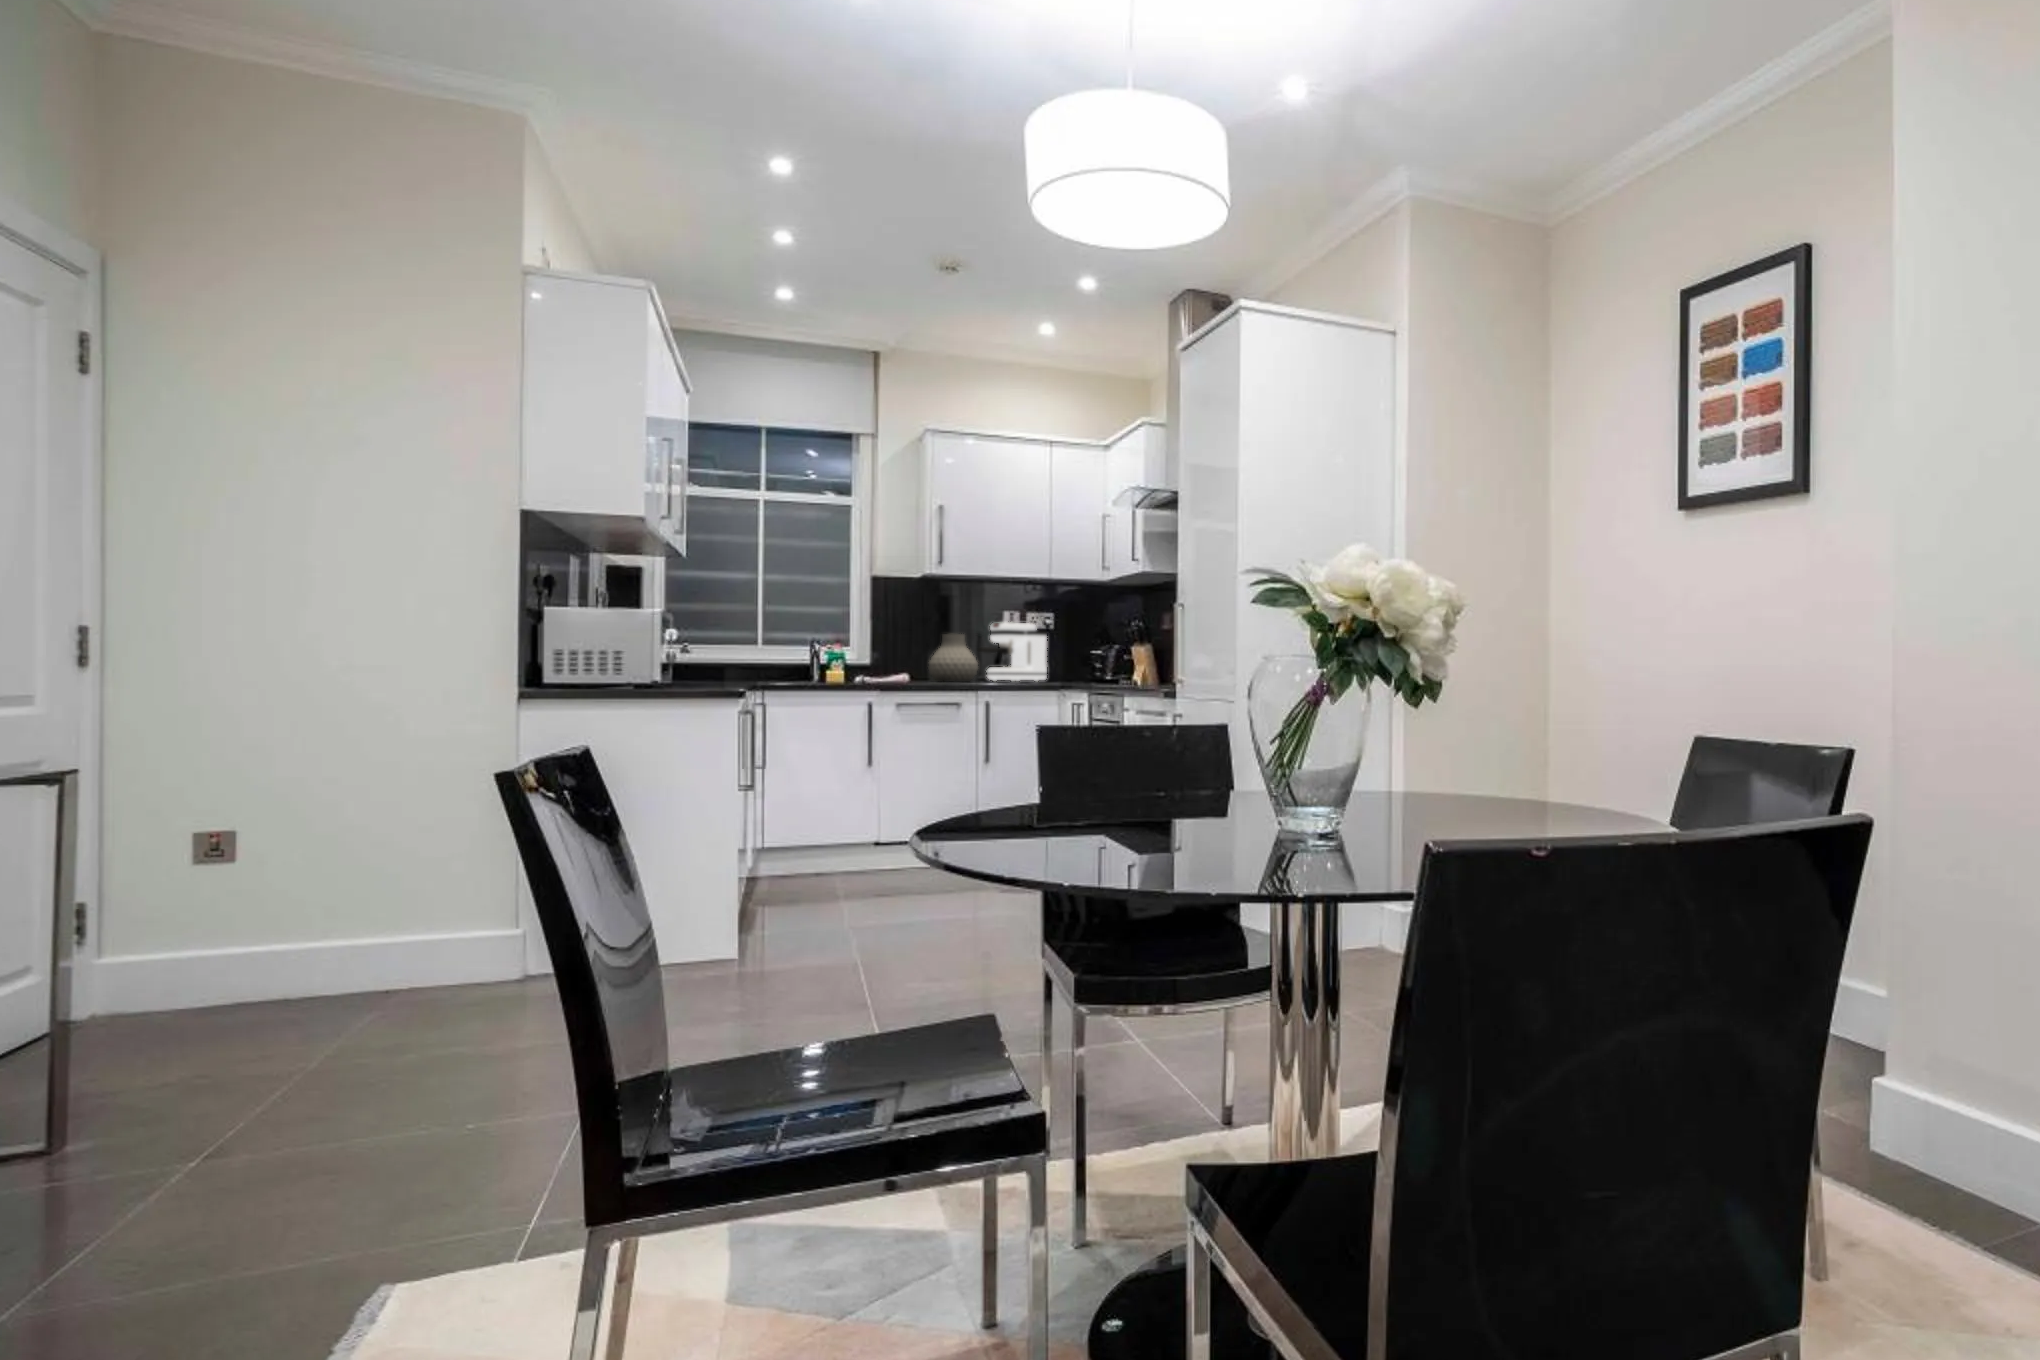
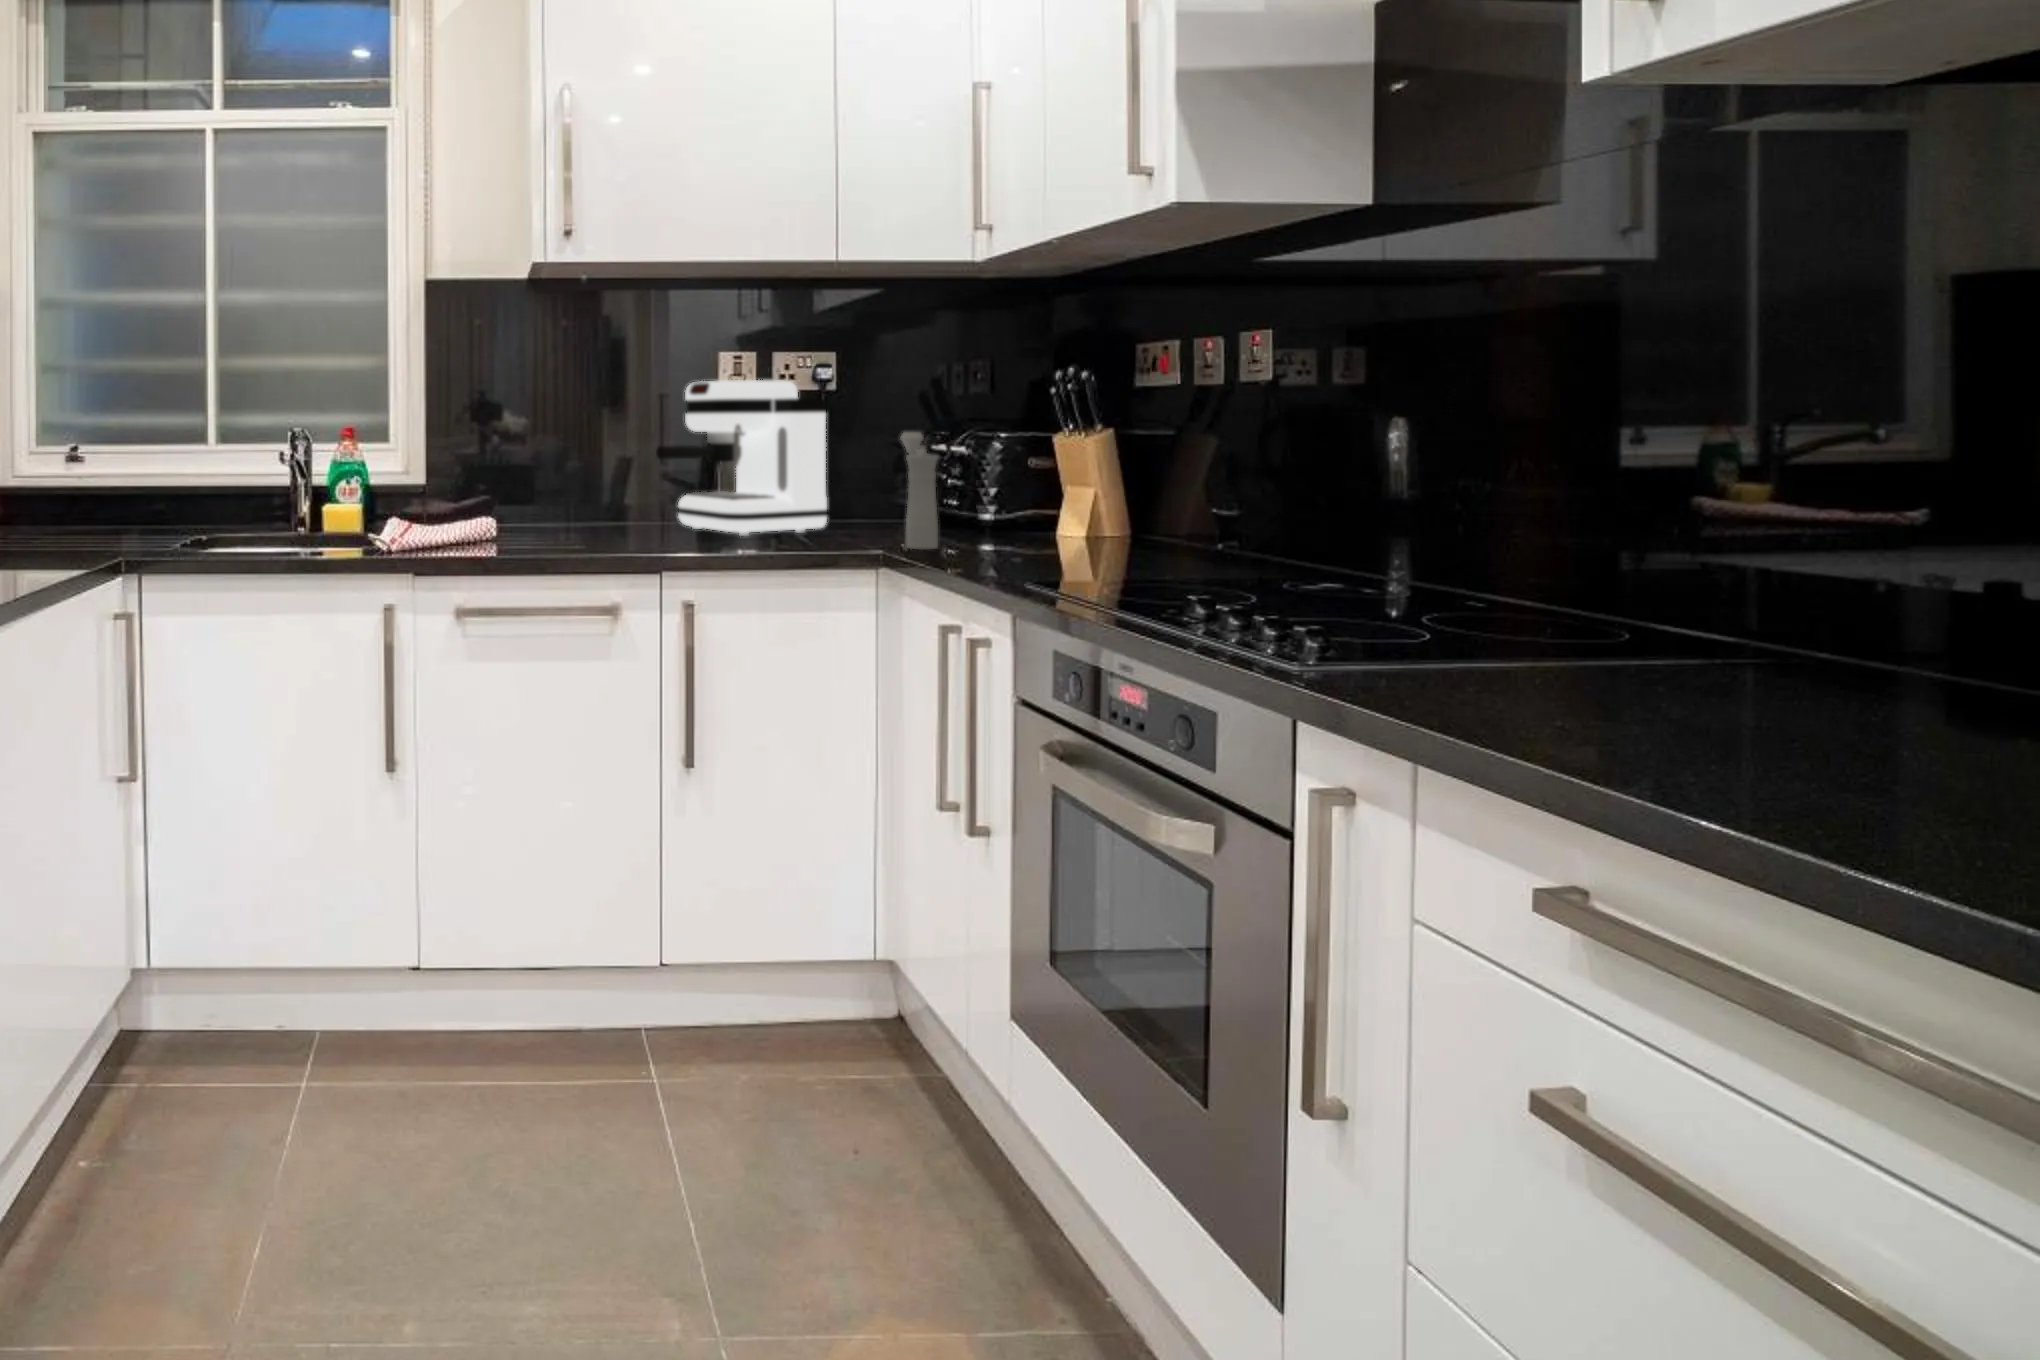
vase: present [929,634,978,682] -> none [535,418,660,549]
pepper mill: none [1071,643,1083,682] -> present [901,432,938,550]

